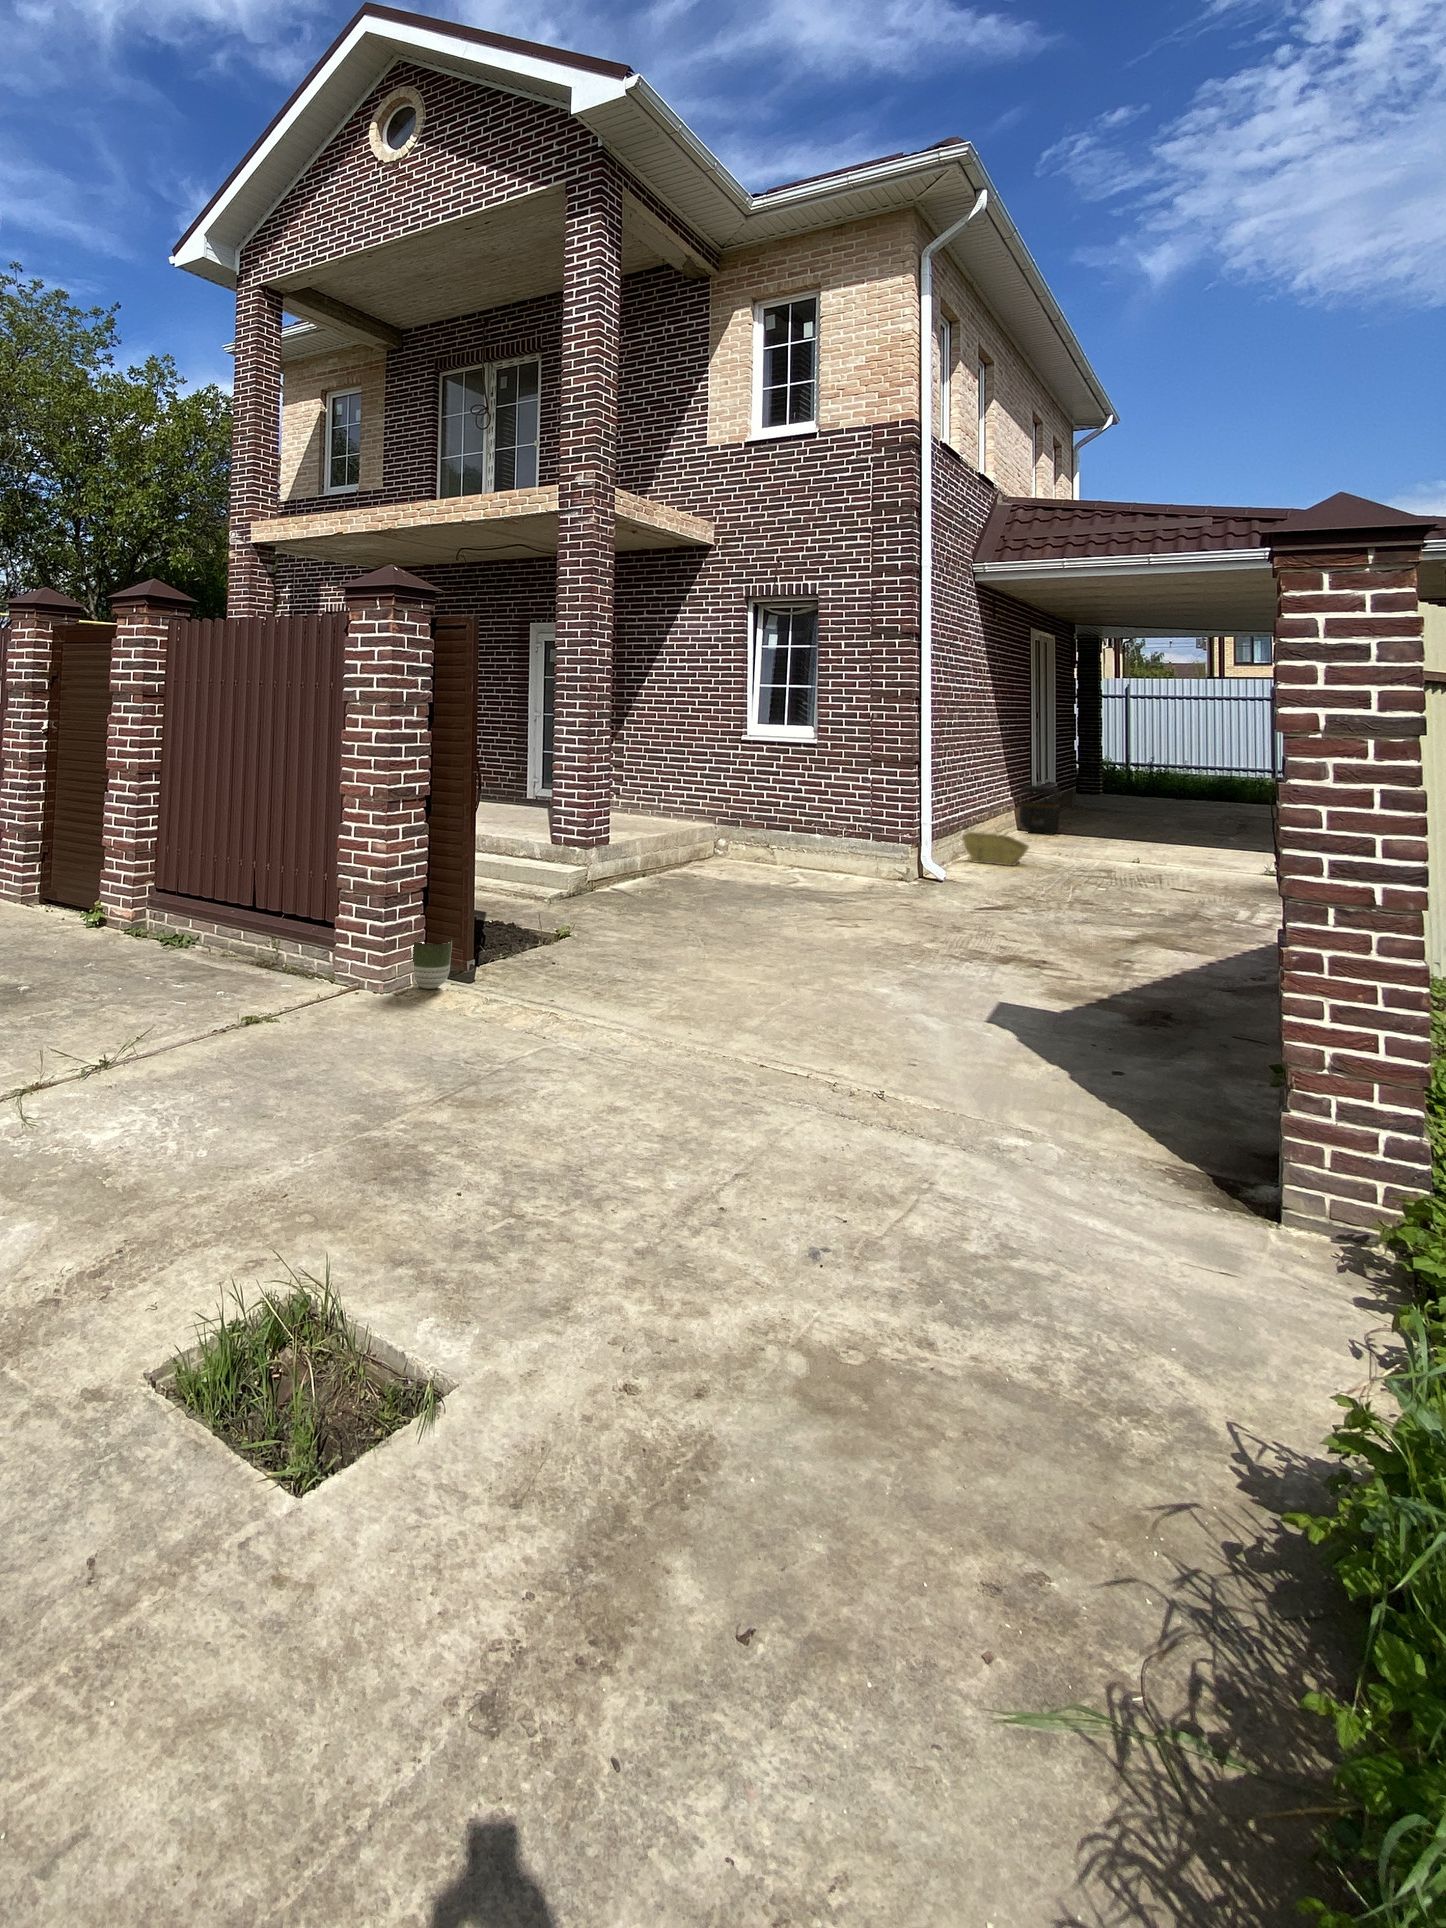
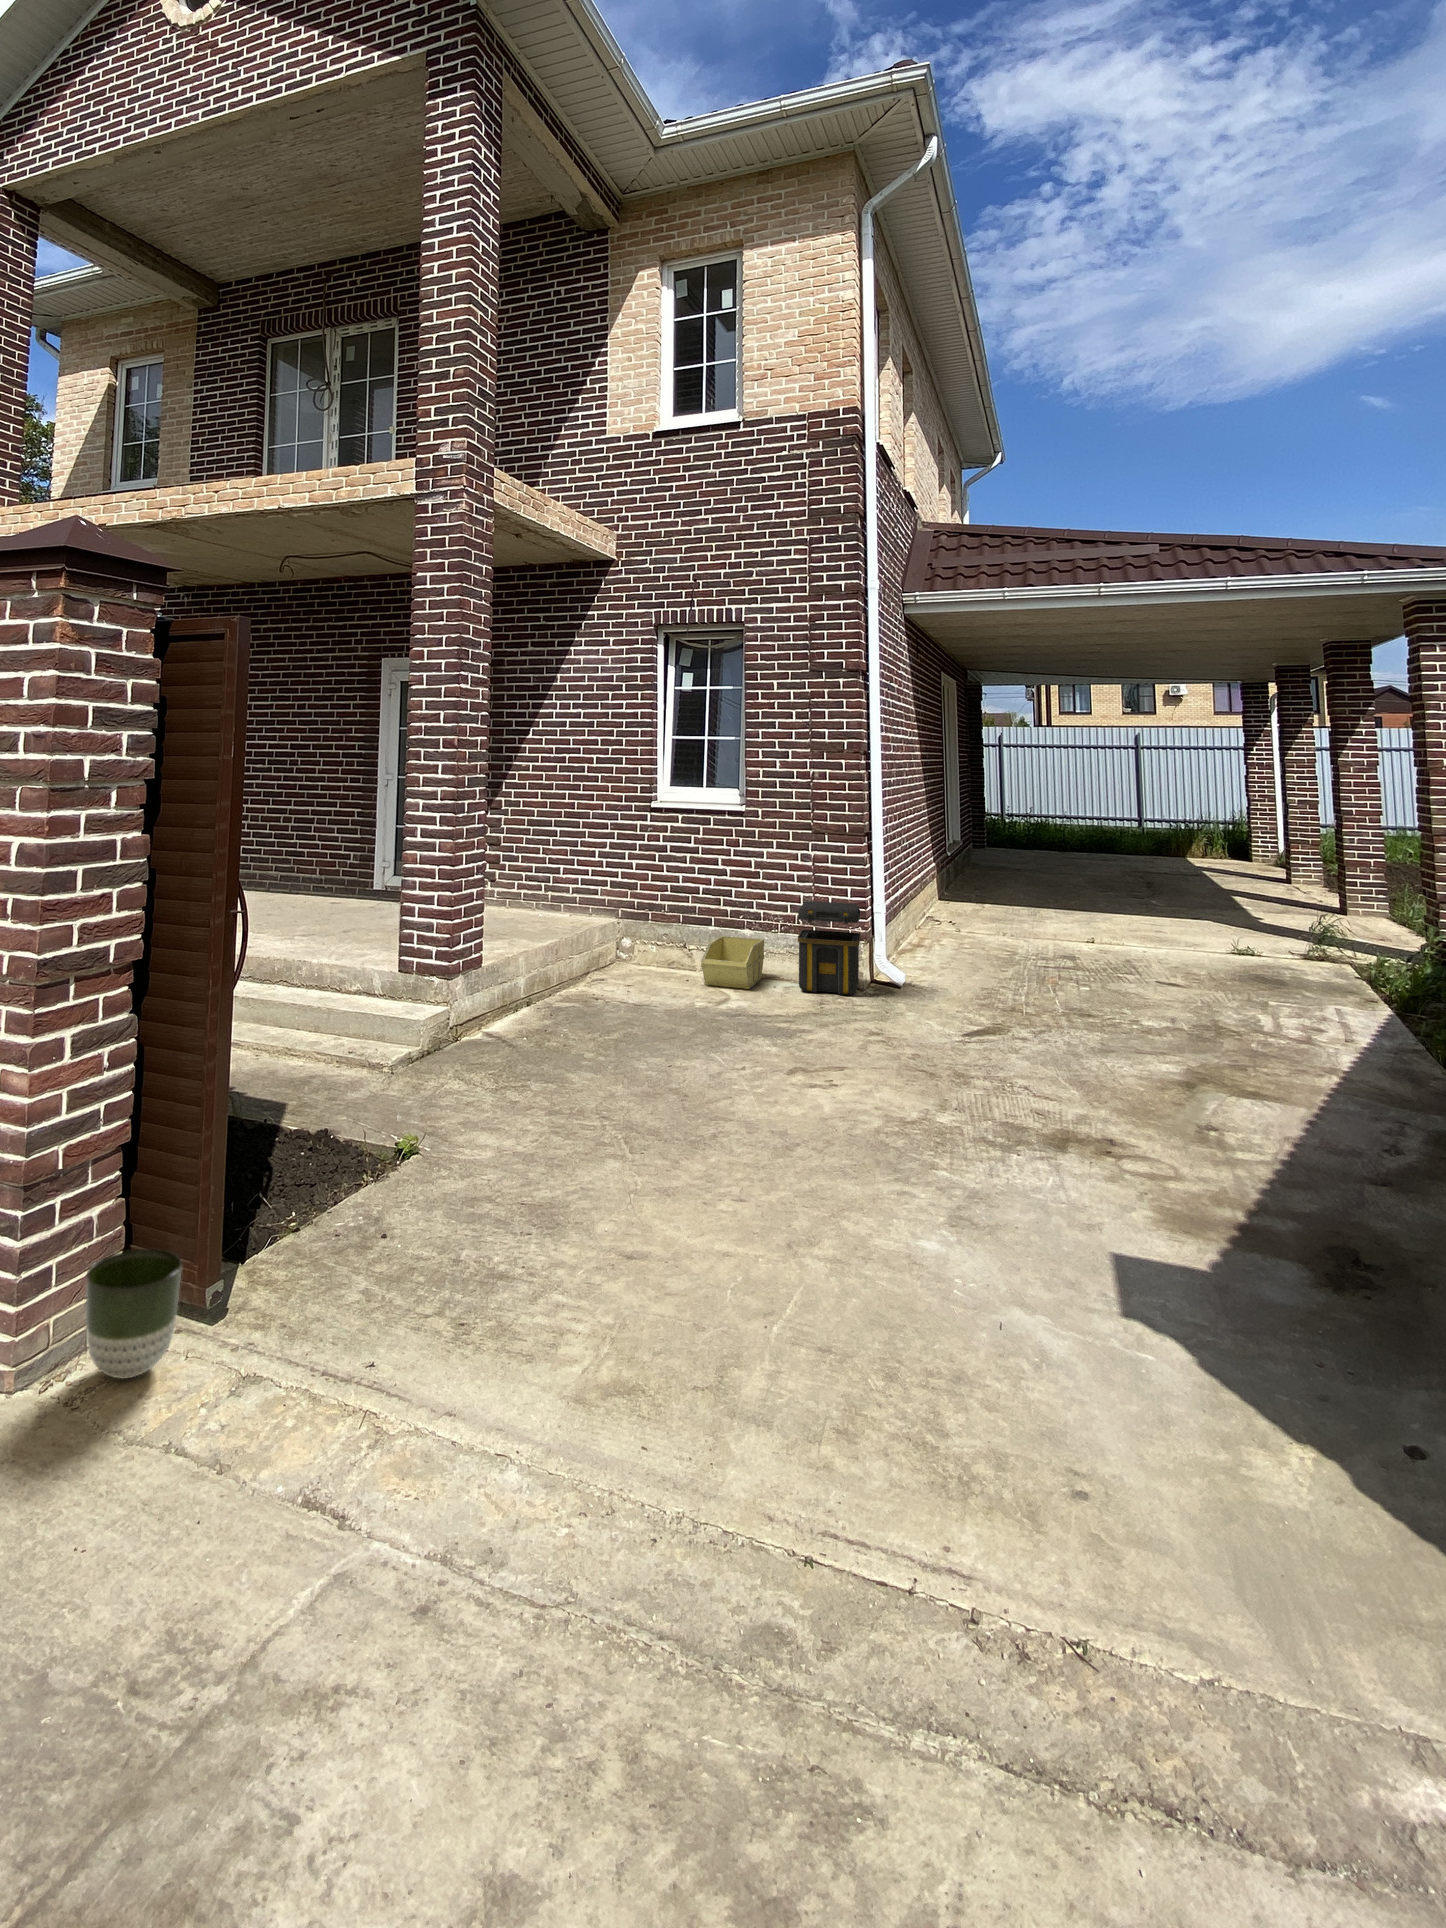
toolbox: present [1020,785,1060,835] -> present [798,901,861,995]
storage bin: present [962,832,1028,866] -> present [701,936,764,989]

